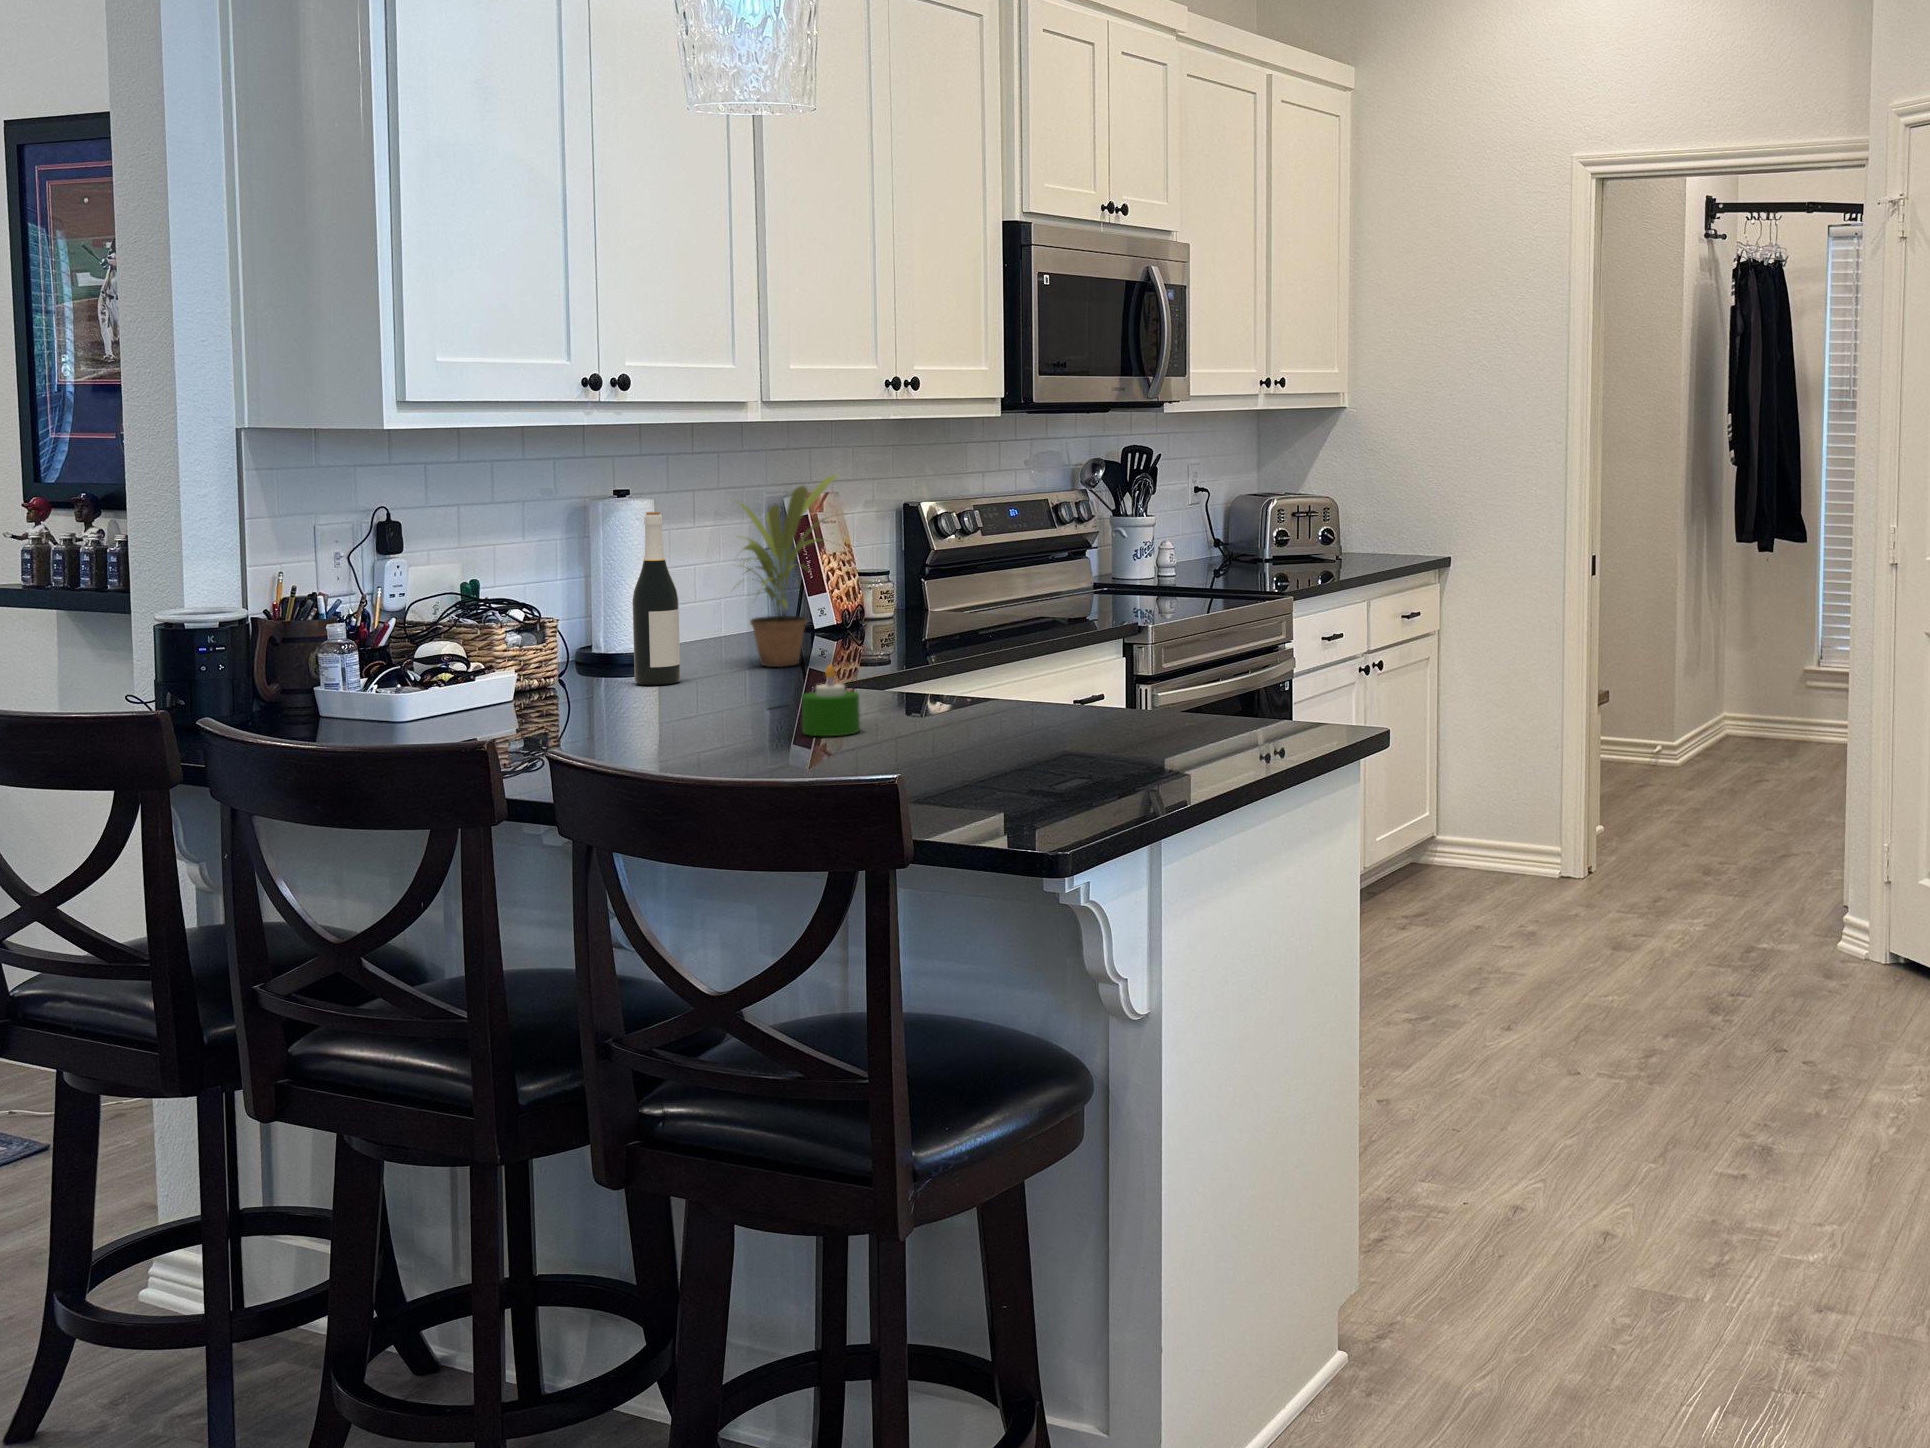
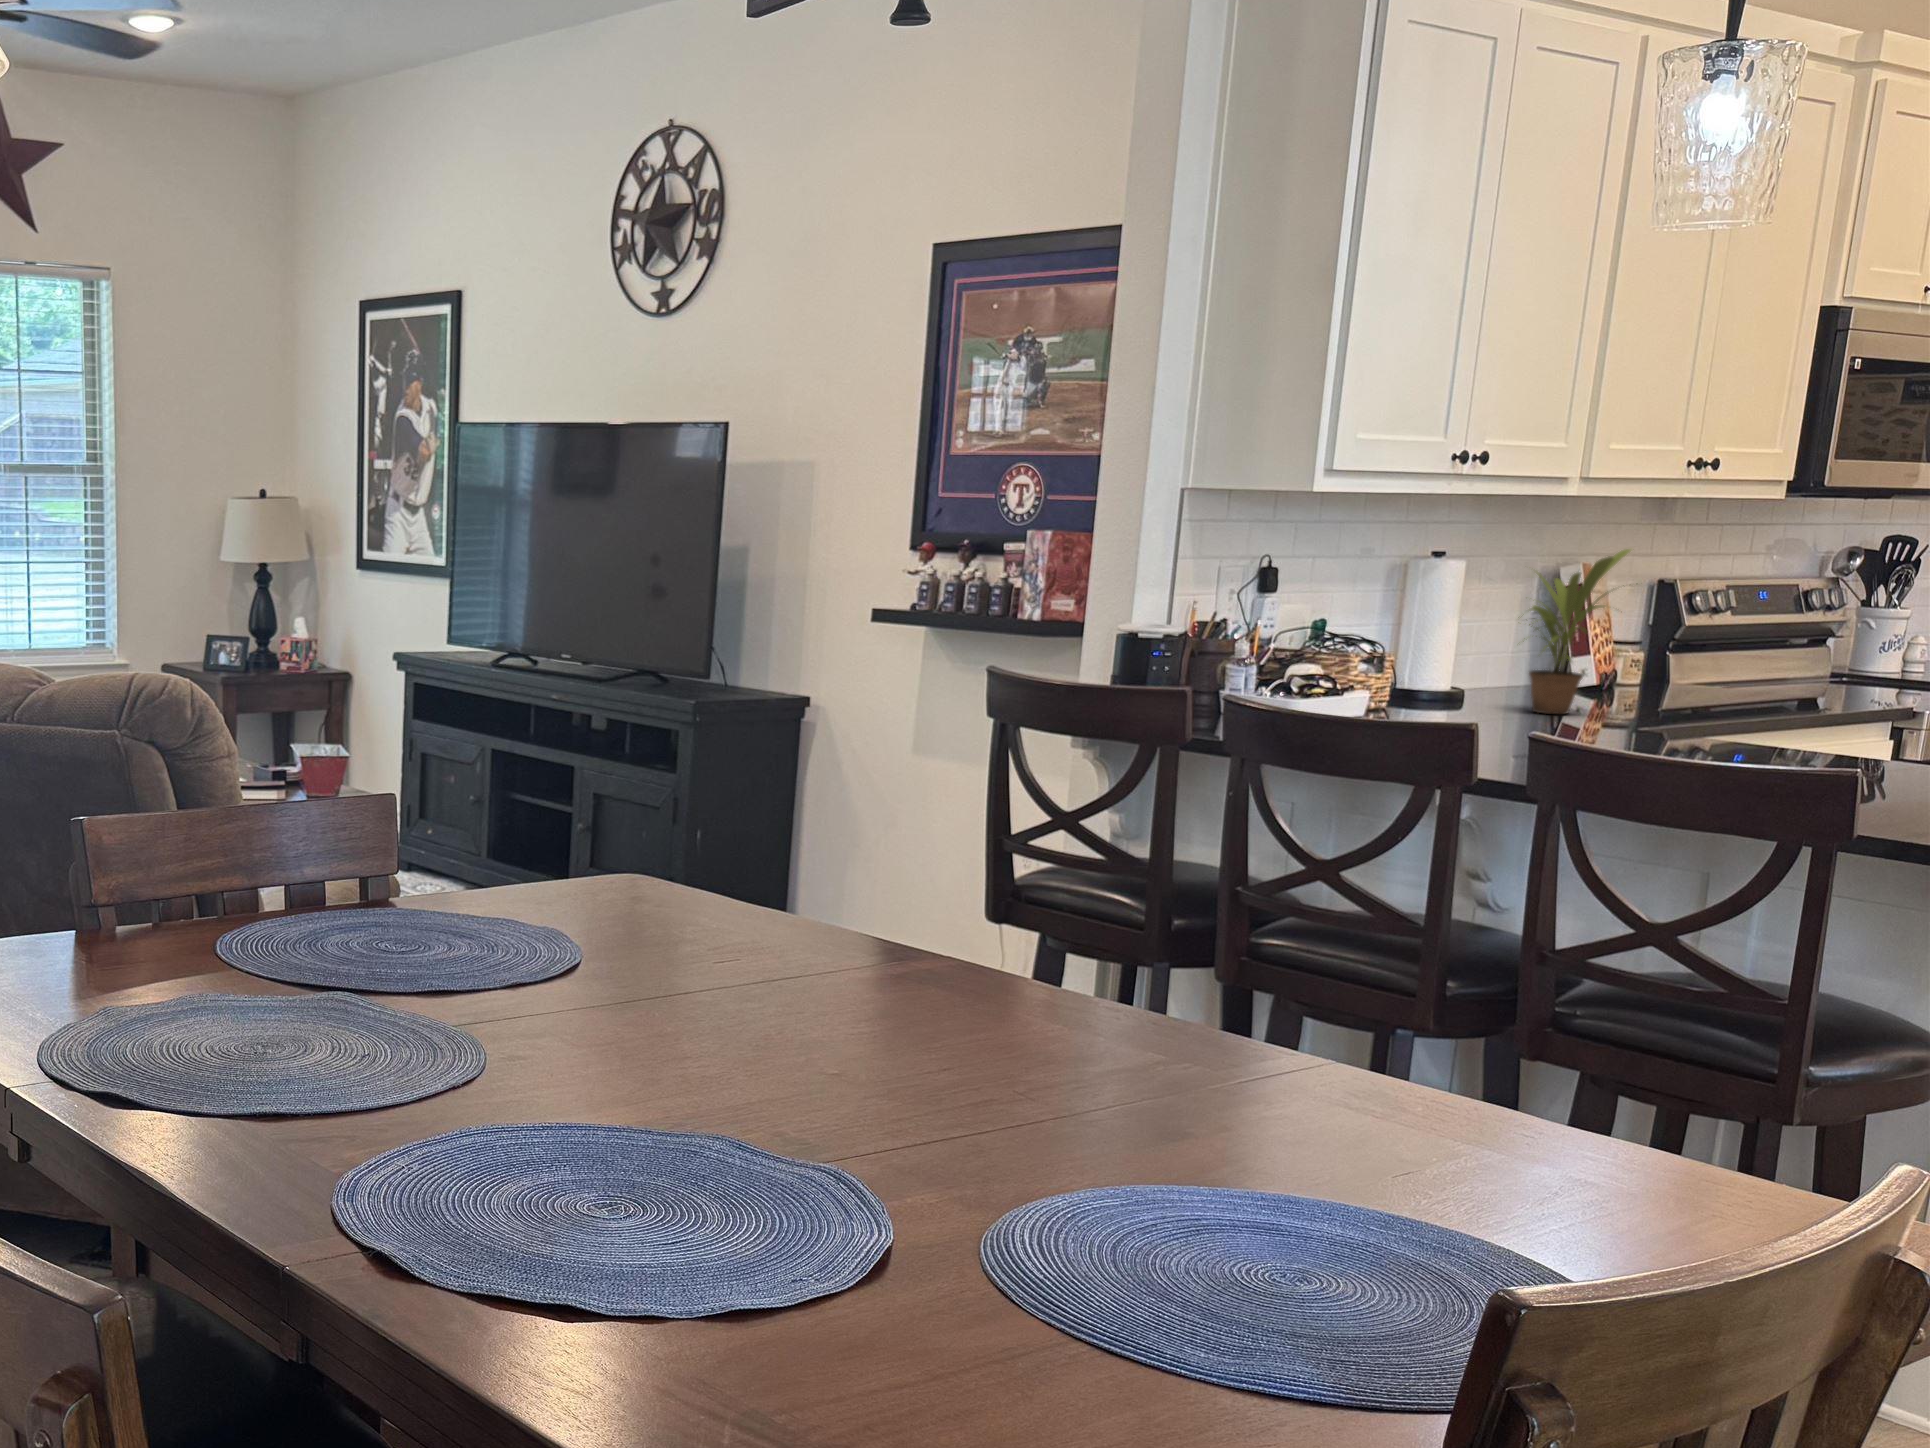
wine bottle: present [633,512,680,685] -> none [1429,572,1479,718]
candle: present [802,665,860,736] -> none [1632,706,1691,765]

